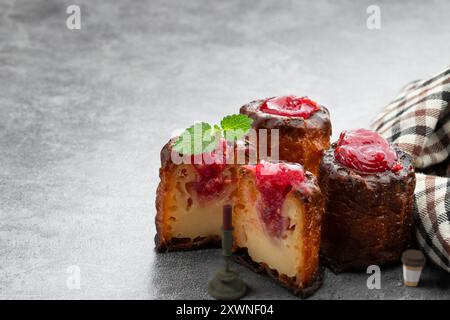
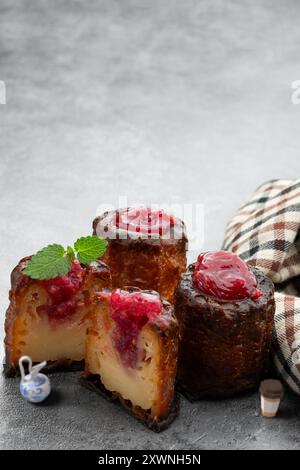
candle: present [208,204,246,300] -> none [58,335,99,435]
ceramic pitcher: none [170,228,200,273] -> present [19,356,51,402]

